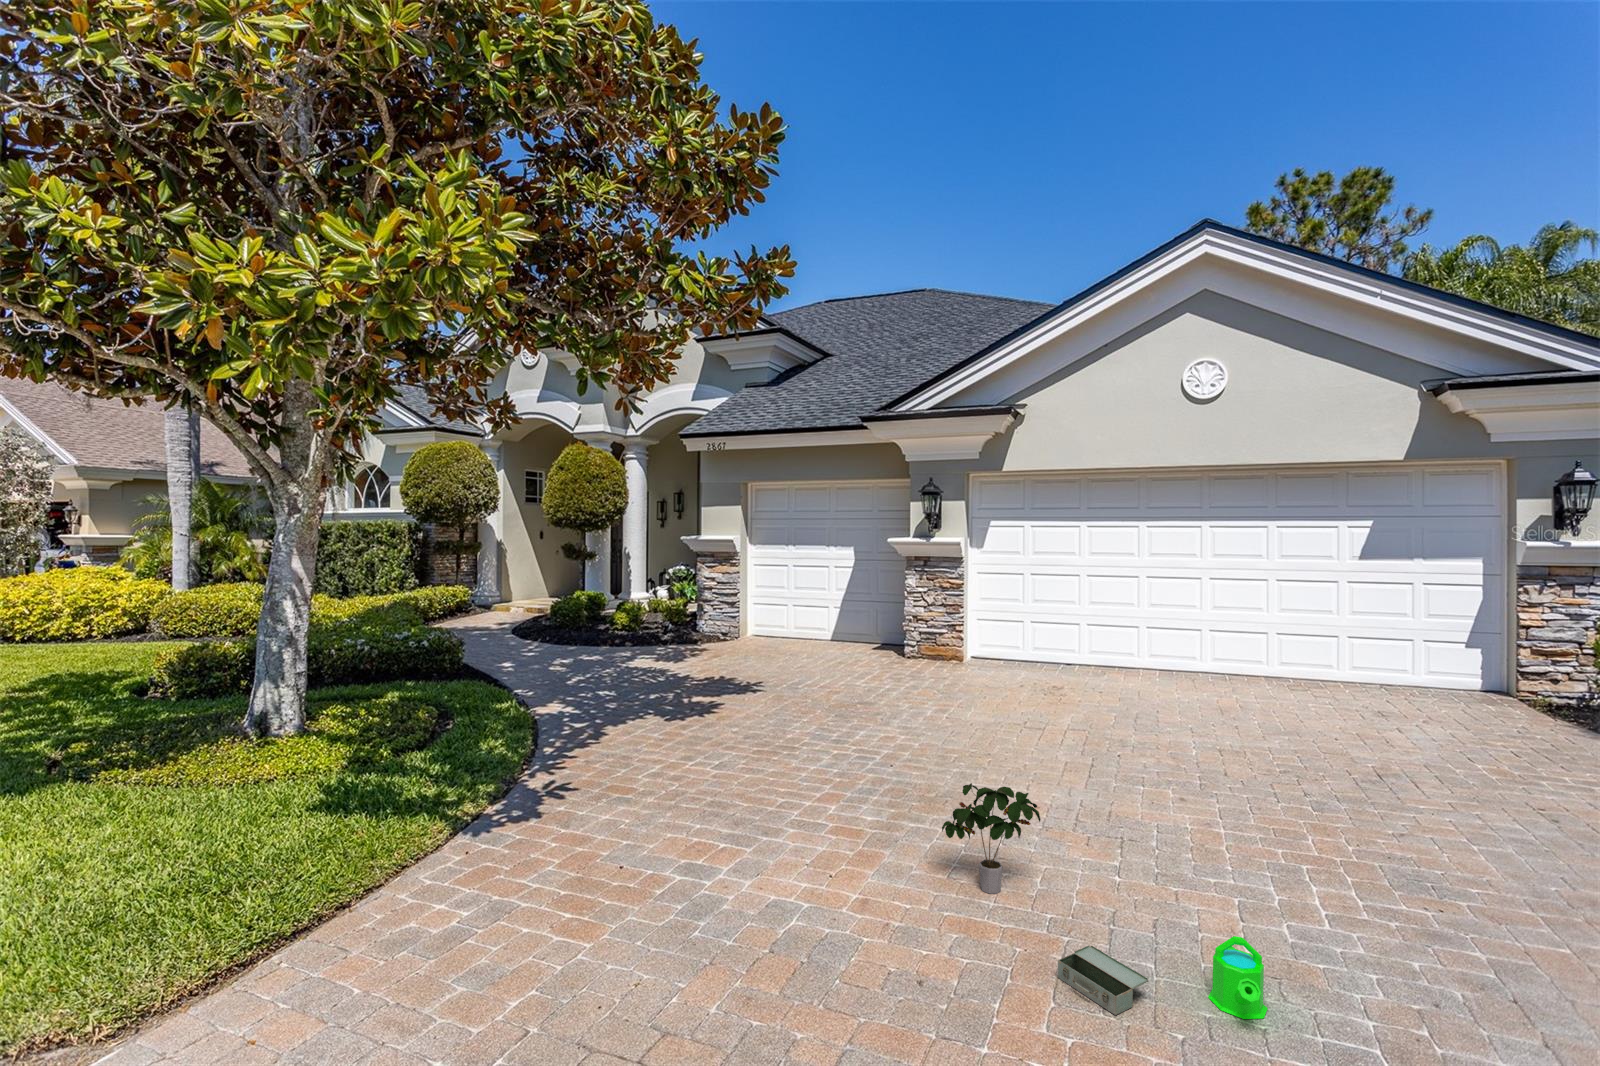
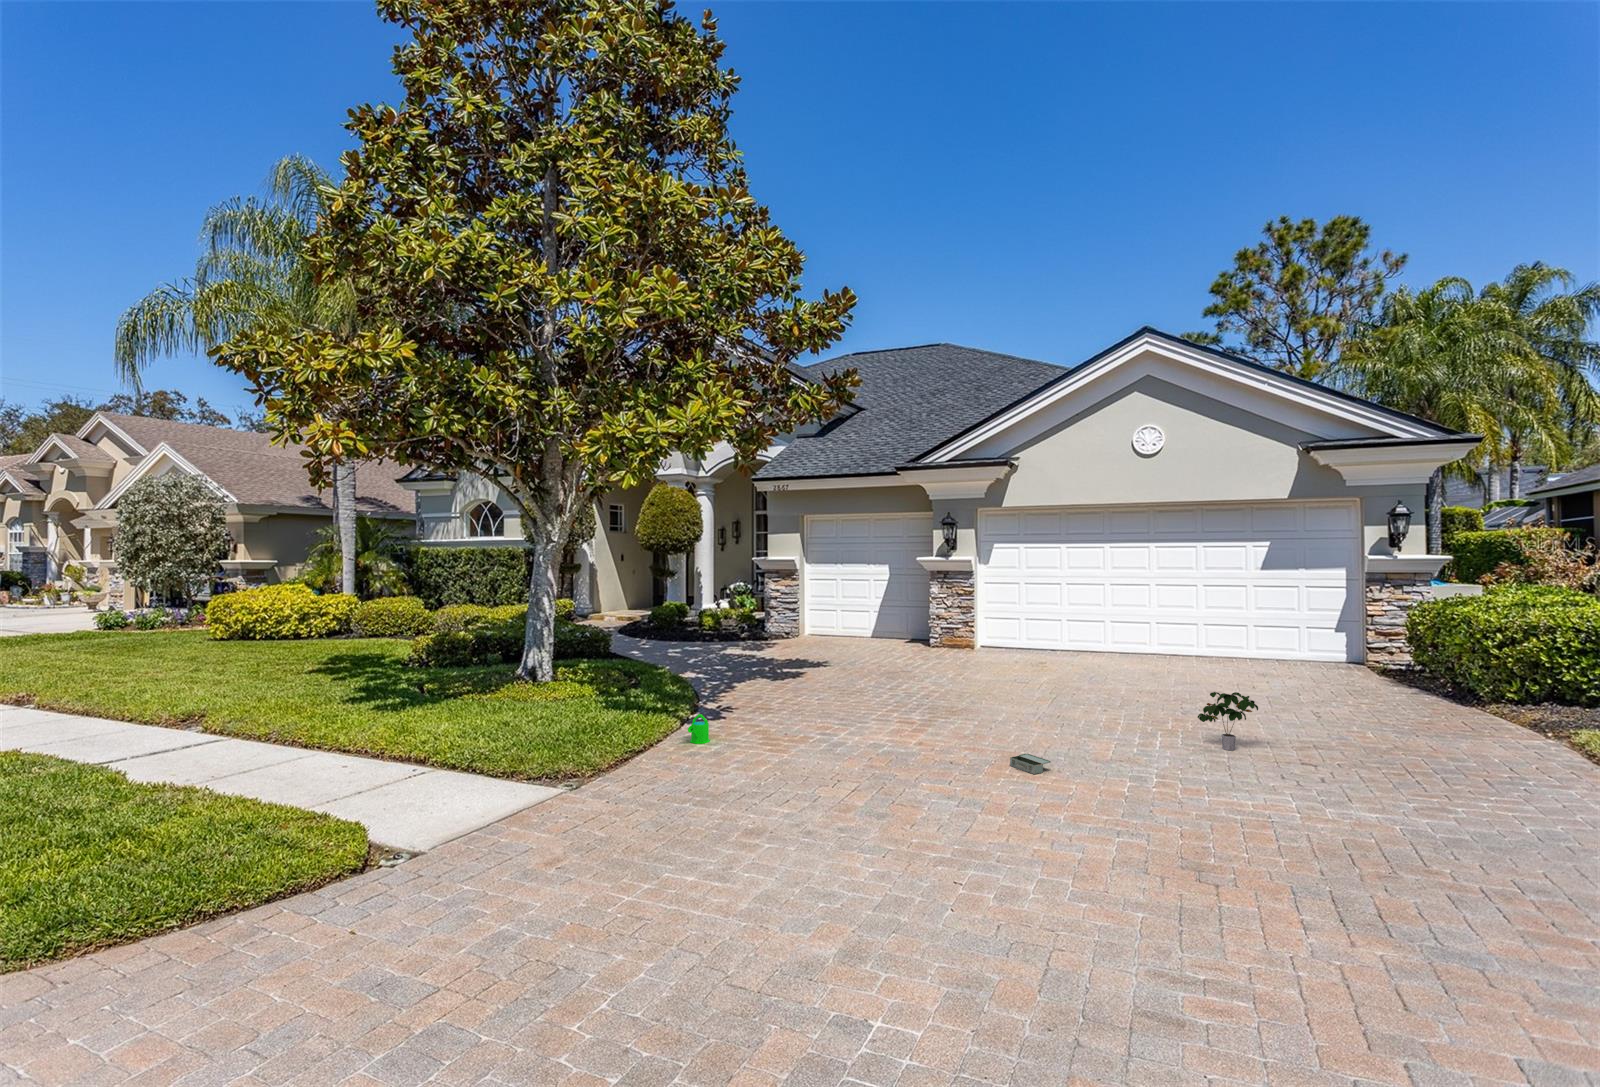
potted plant: present [942,783,1041,894] -> present [1198,692,1258,750]
watering can: present [1208,936,1268,1019] -> present [688,714,710,744]

